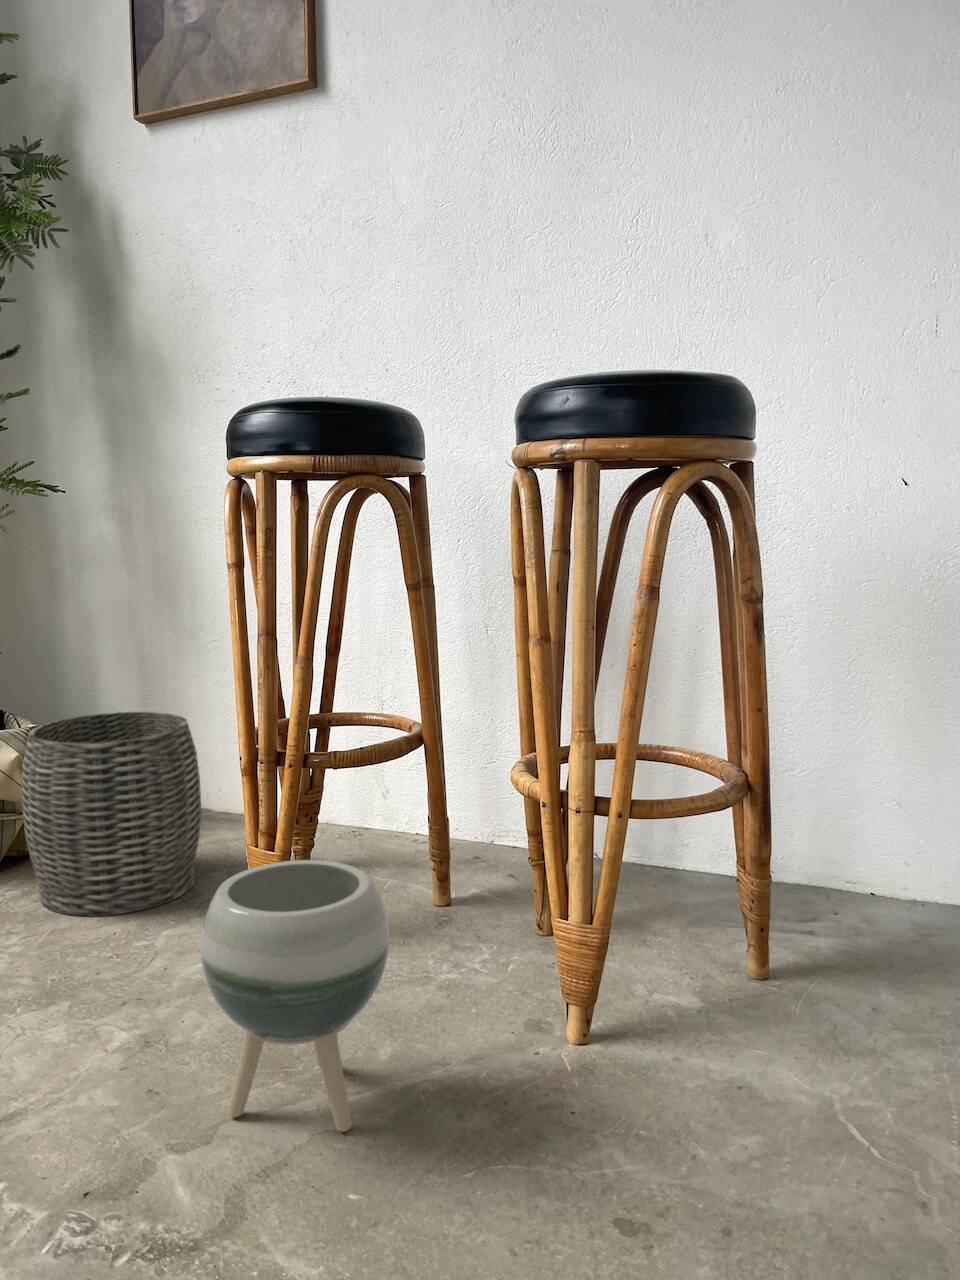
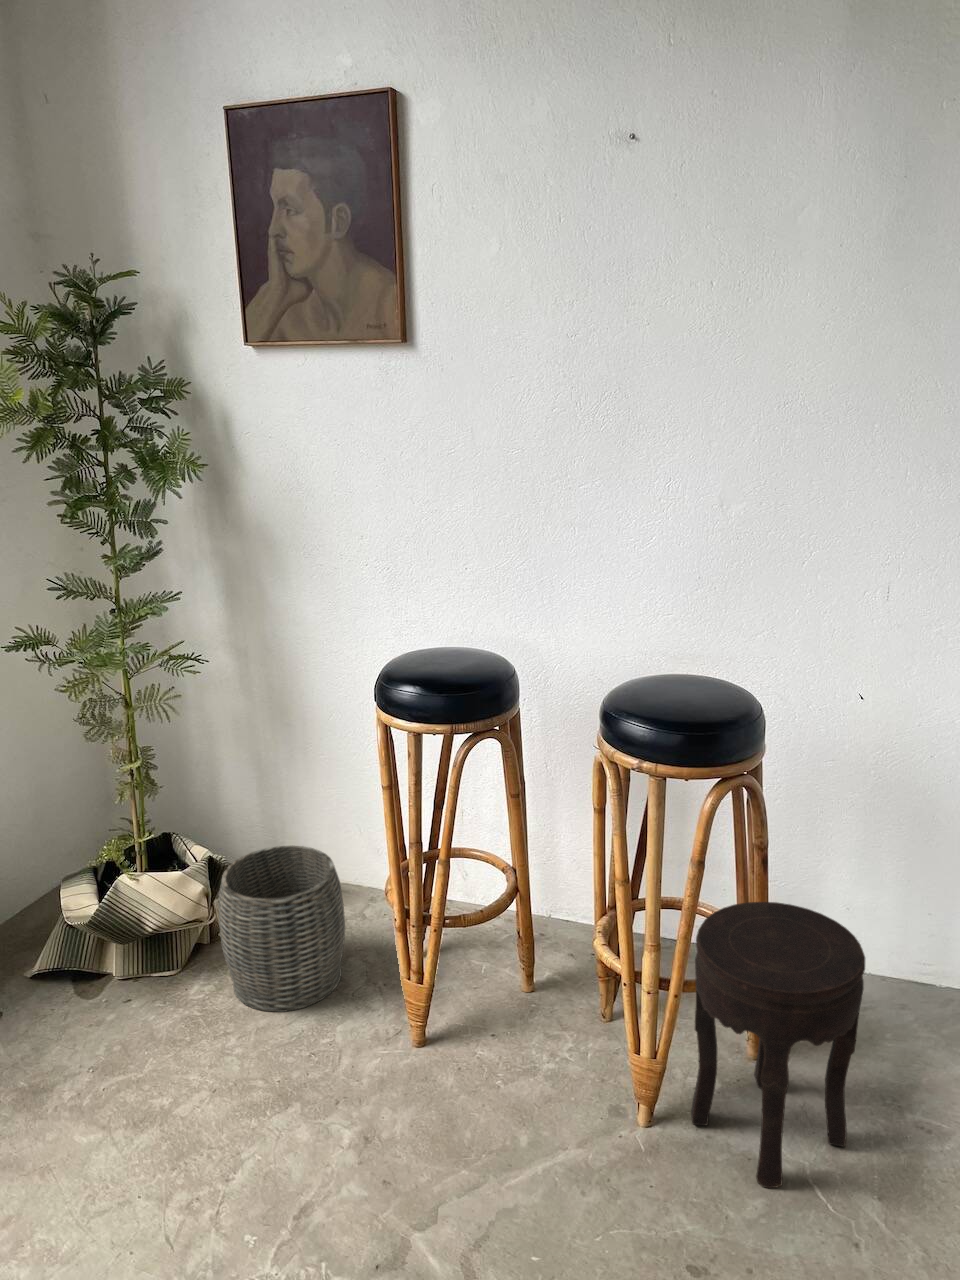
side table: none [651,698,917,1121] -> present [691,902,865,1188]
planter: present [201,860,389,1132] -> none [424,1038,539,1210]

